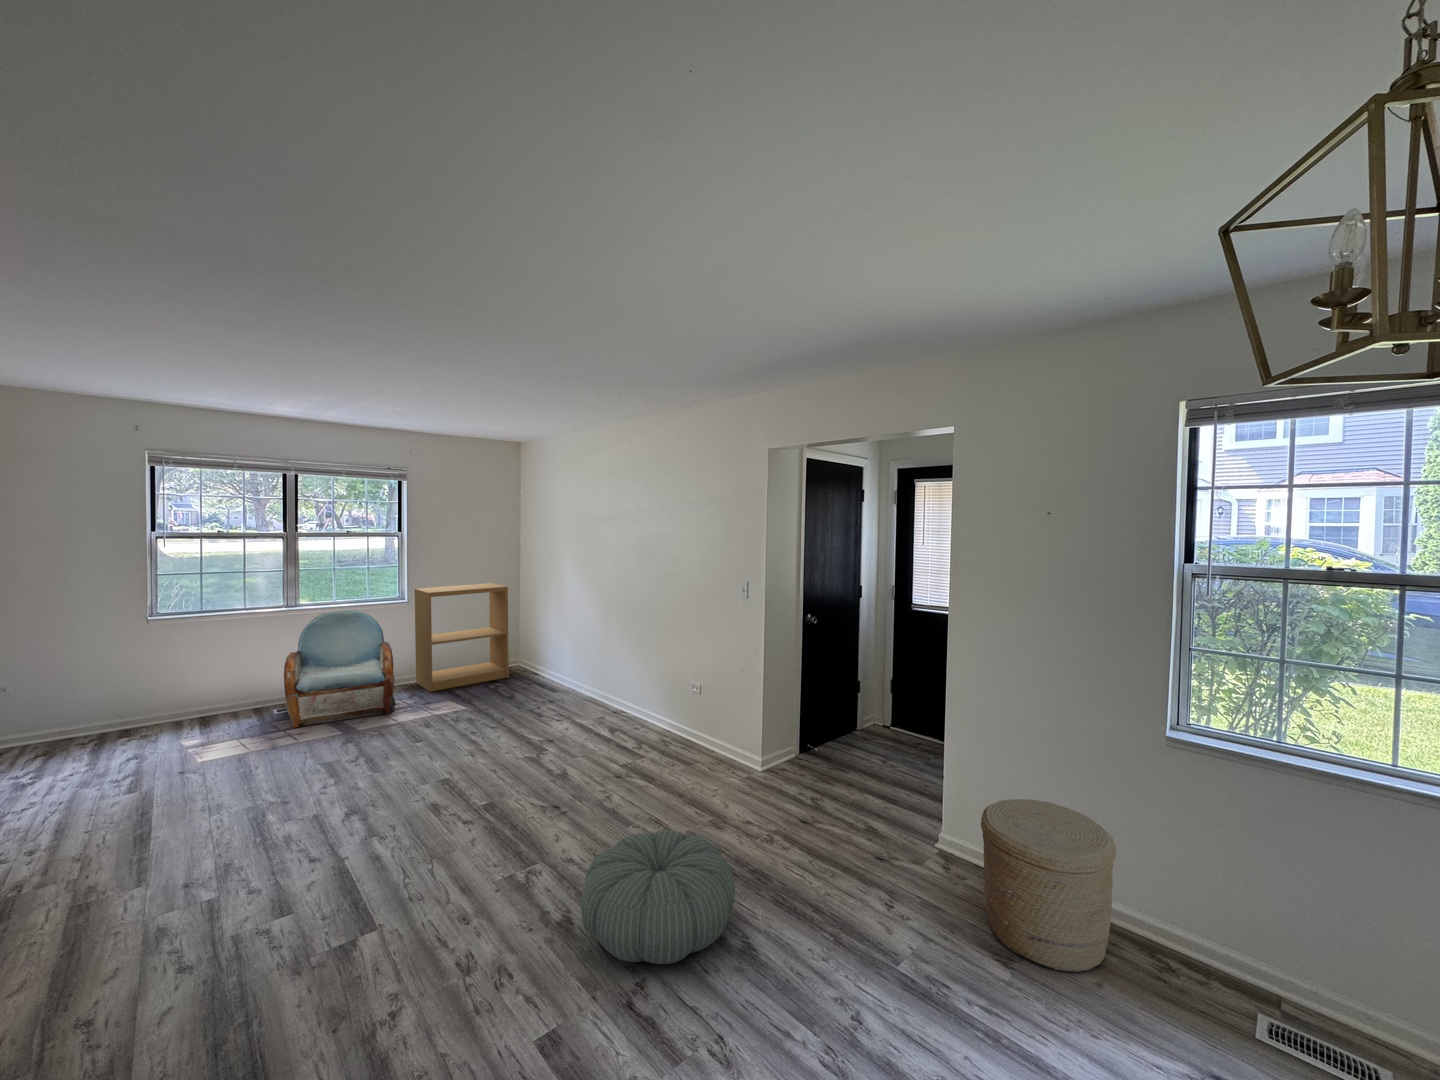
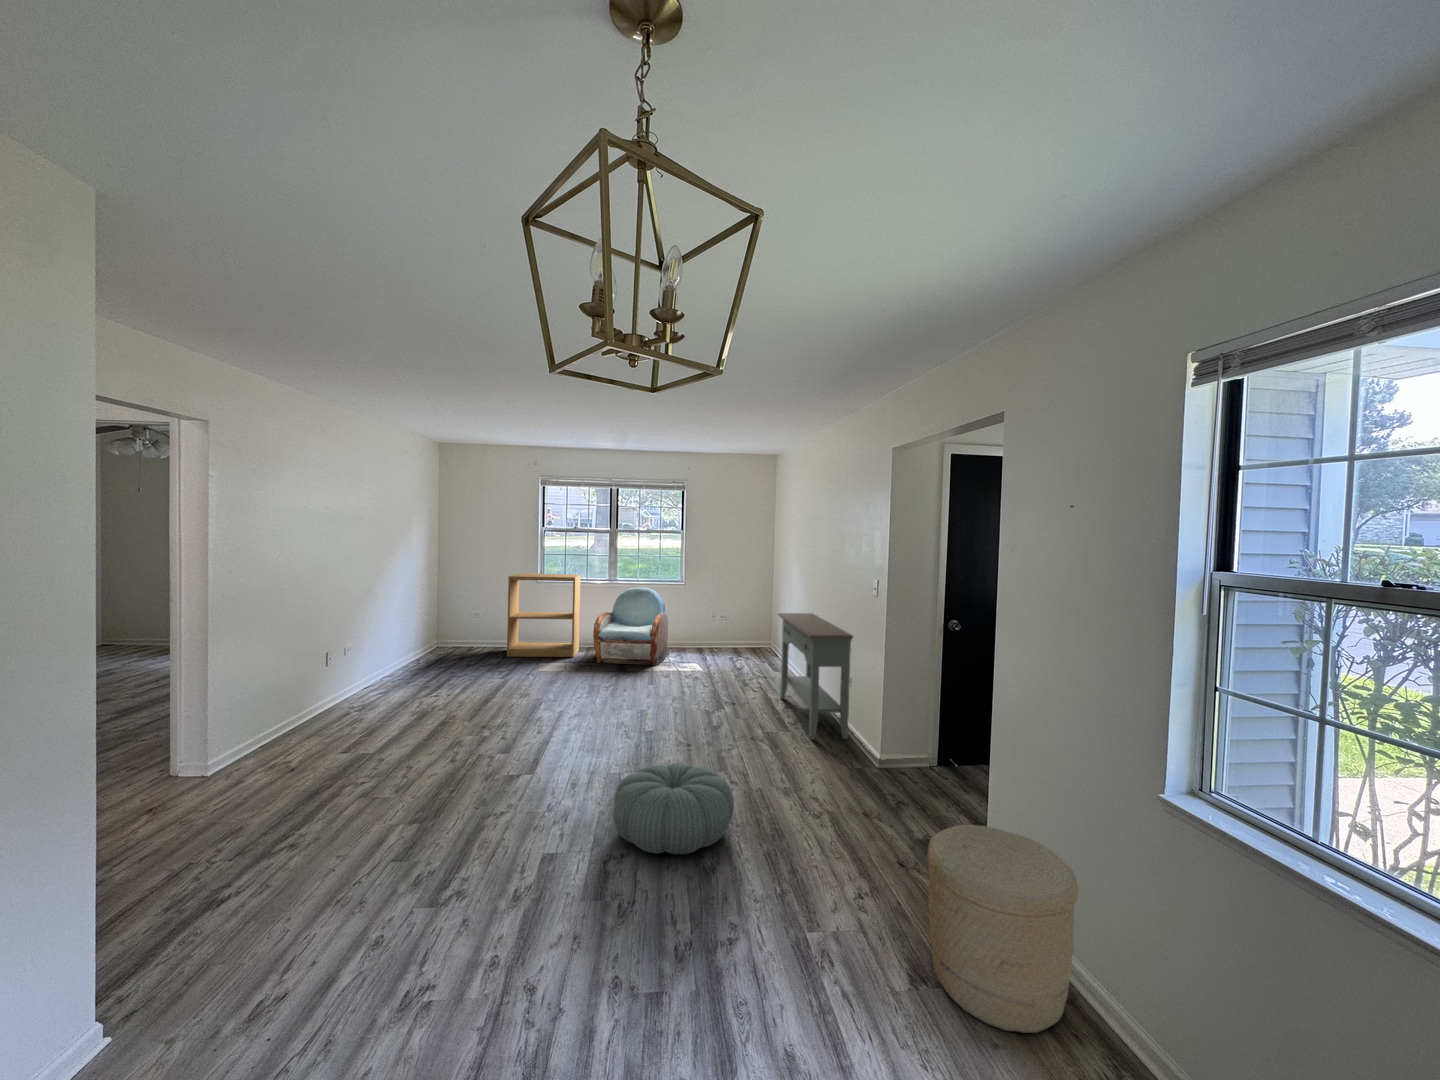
bookshelf: present [415,583,509,692] -> present [507,573,580,657]
console table: none [584,620,709,759] -> present [778,613,853,740]

